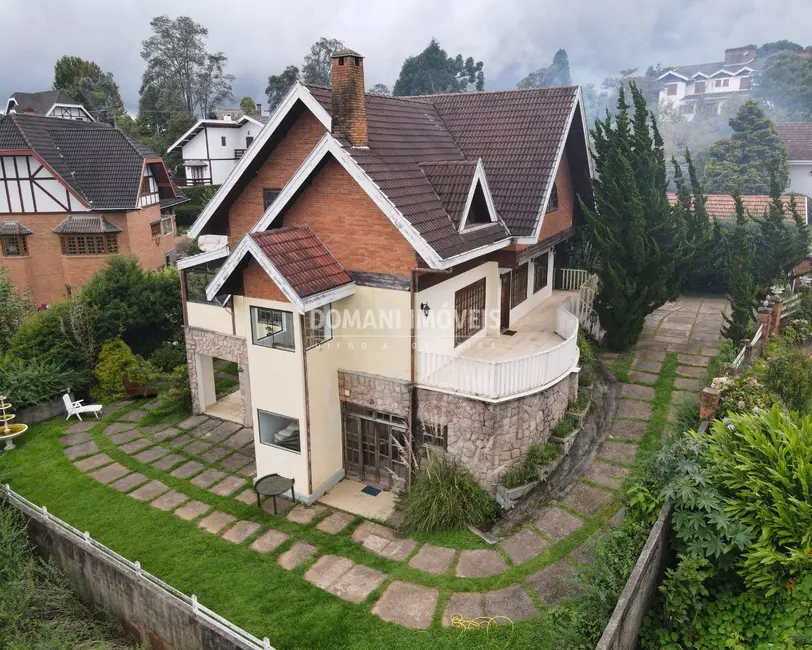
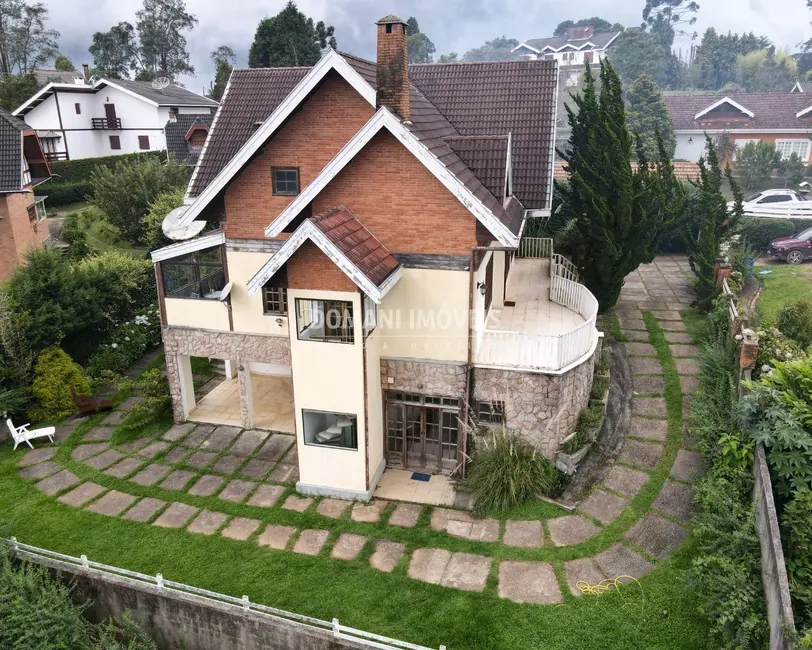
round table: present [254,473,295,514] -> none [312,473,355,517]

